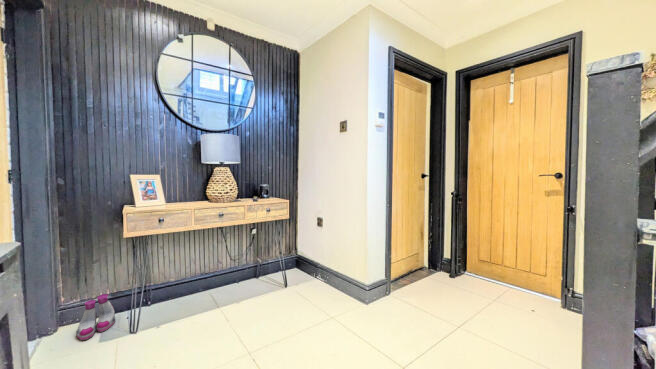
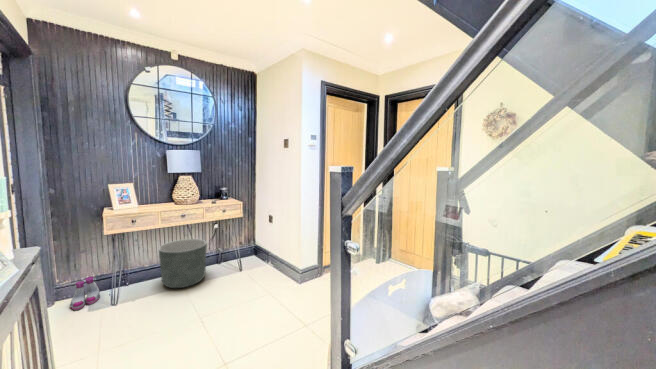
planter: none [189,246,246,310] -> present [159,239,206,288]

